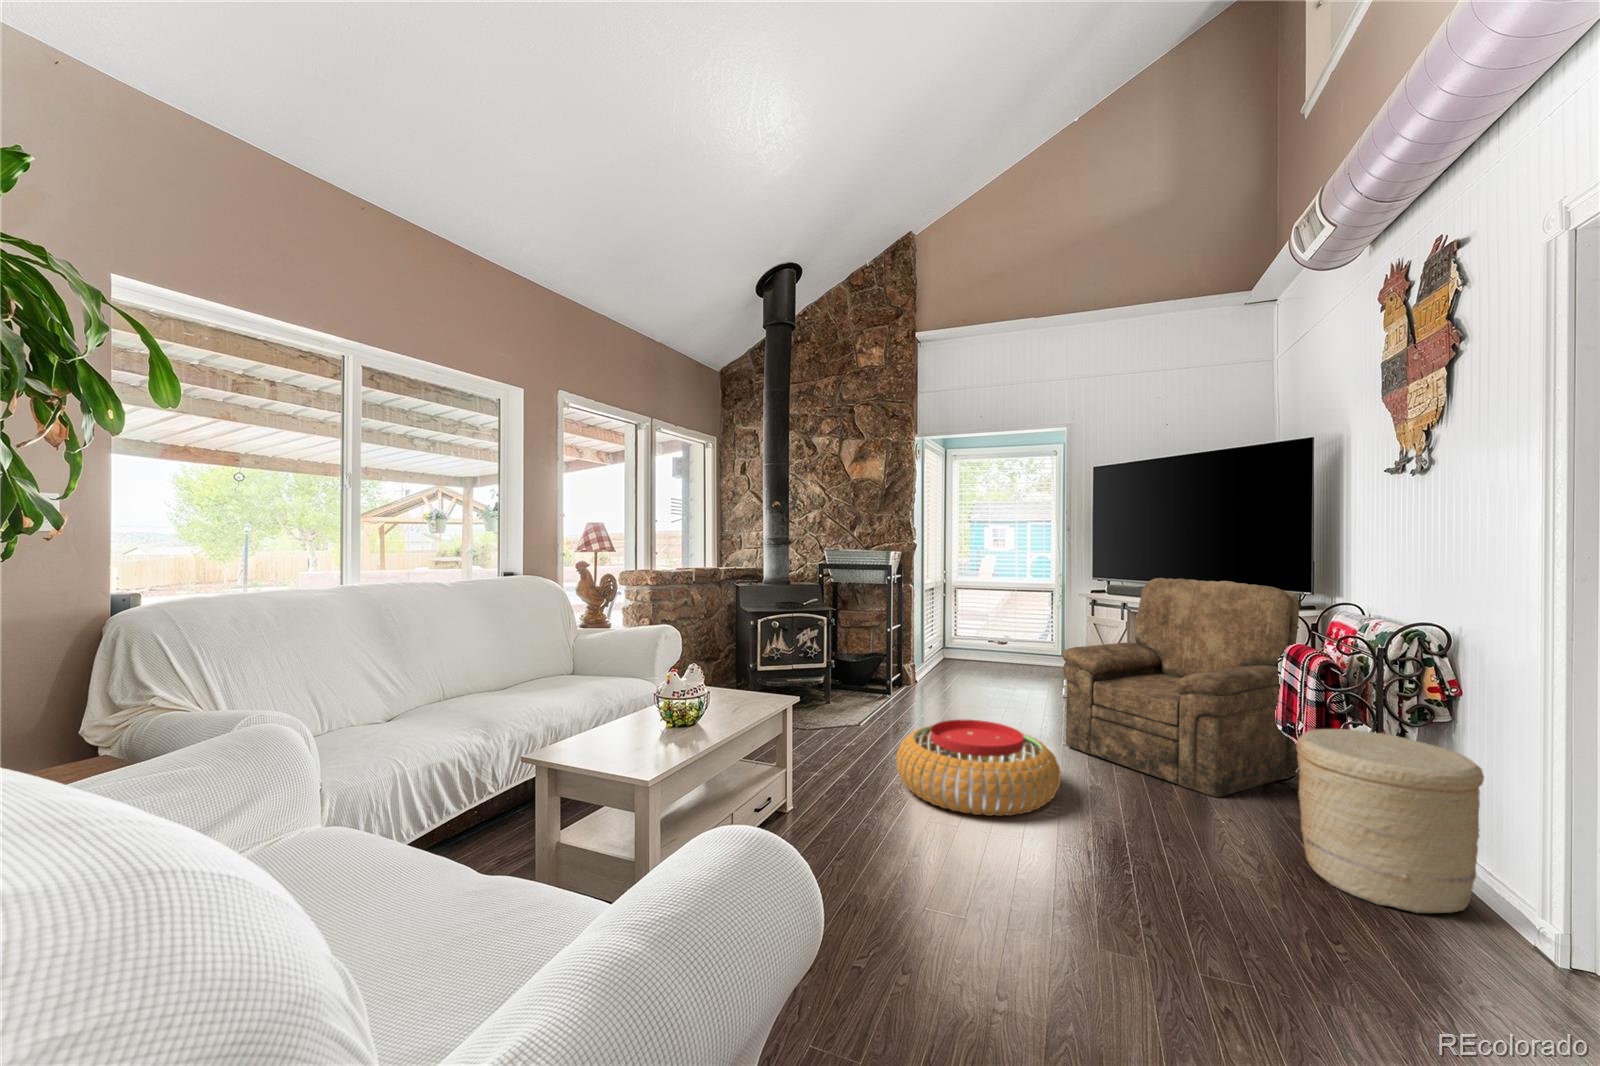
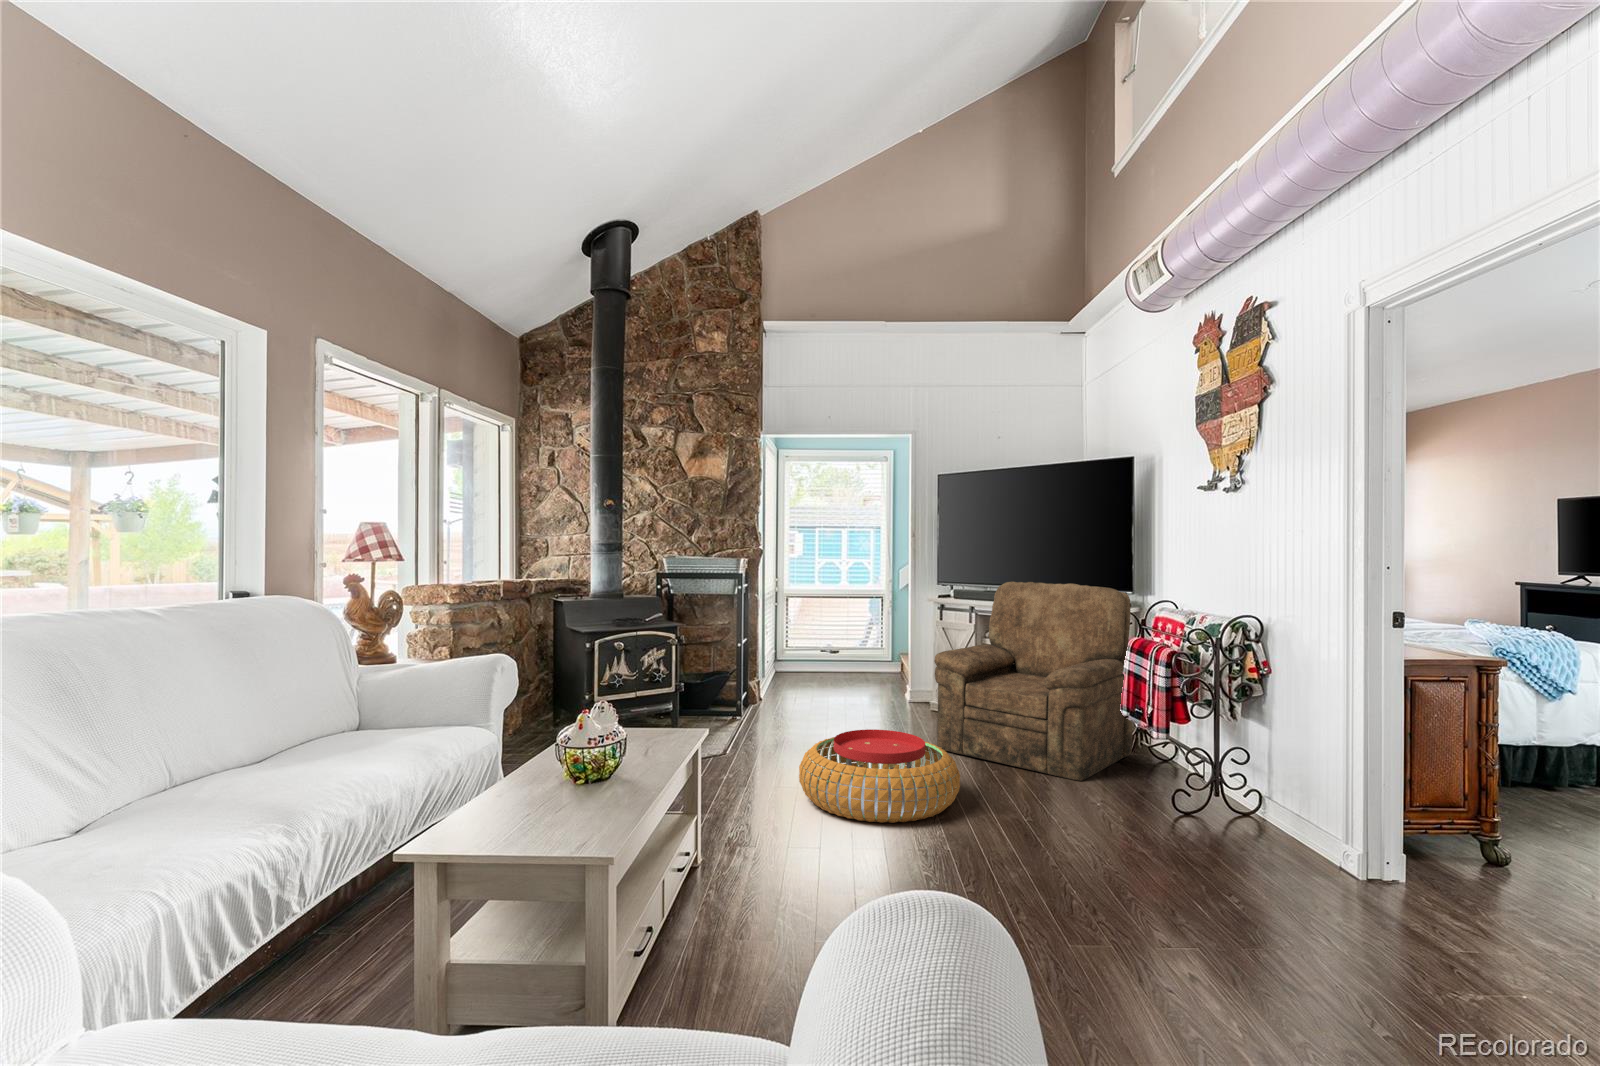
woven basket: present [1297,729,1484,913] -> none [1163,708,1297,852]

